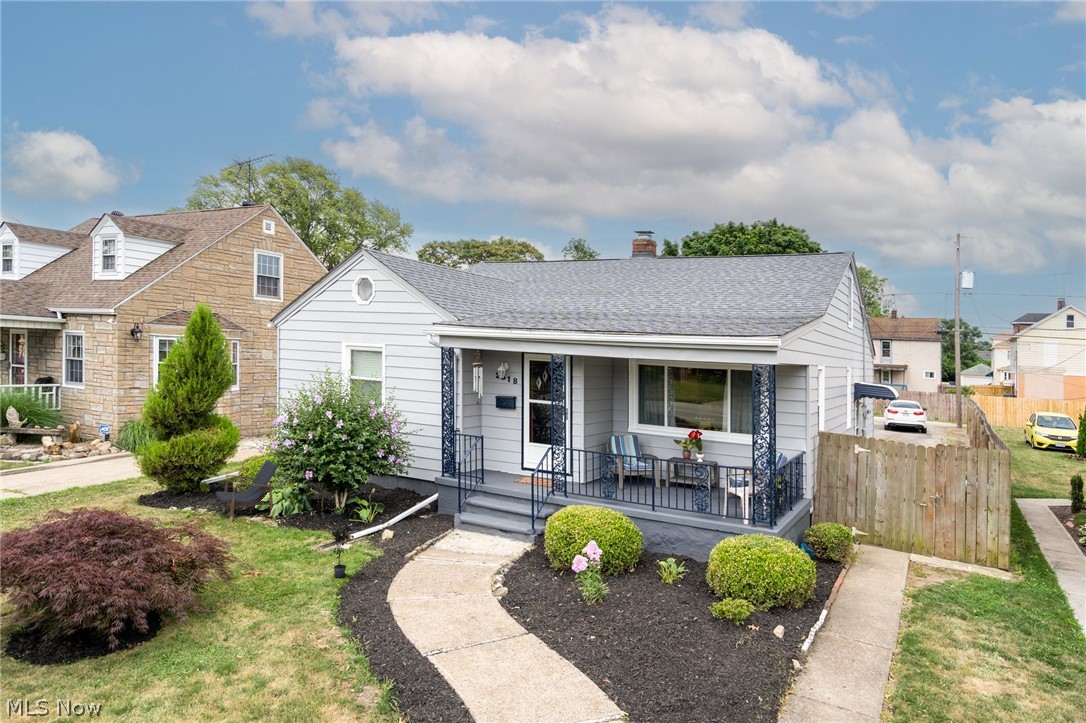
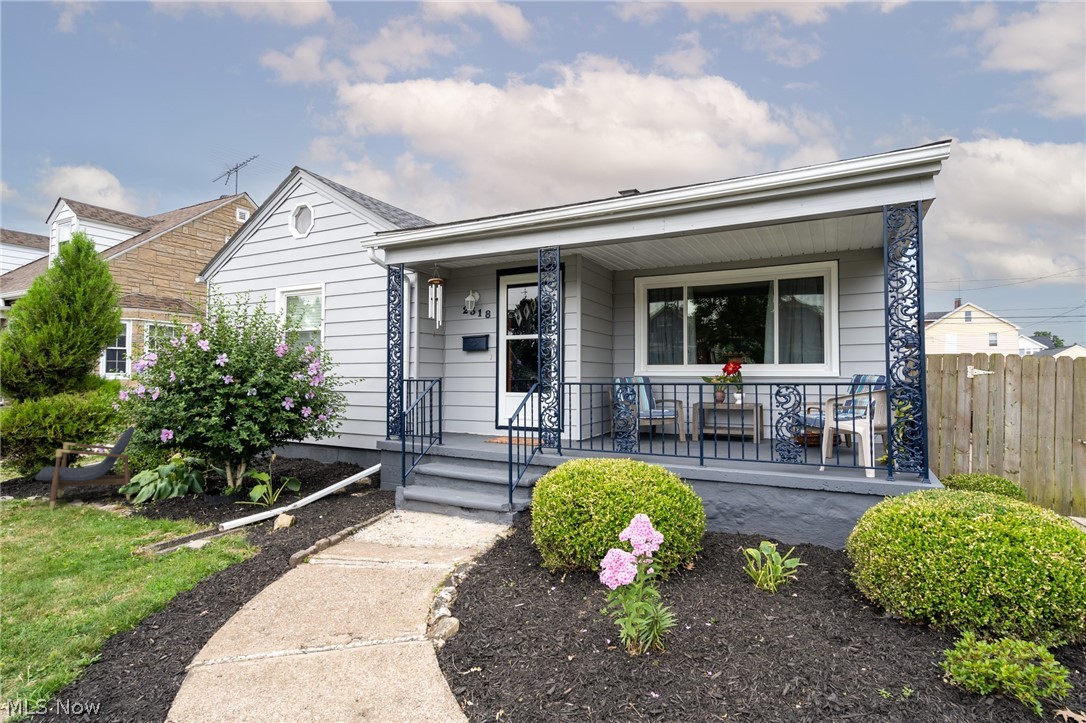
potted plant: present [330,524,353,577] -> none [98,497,162,605]

